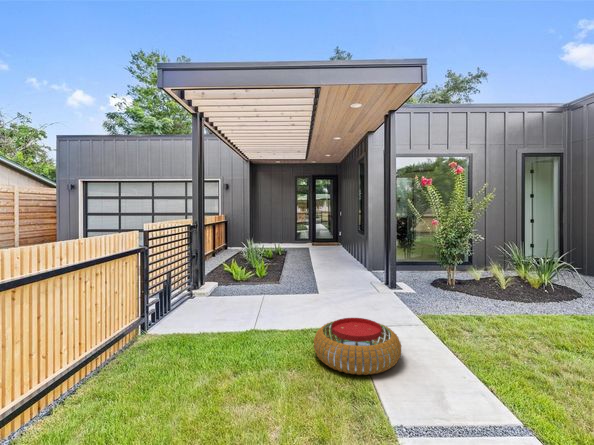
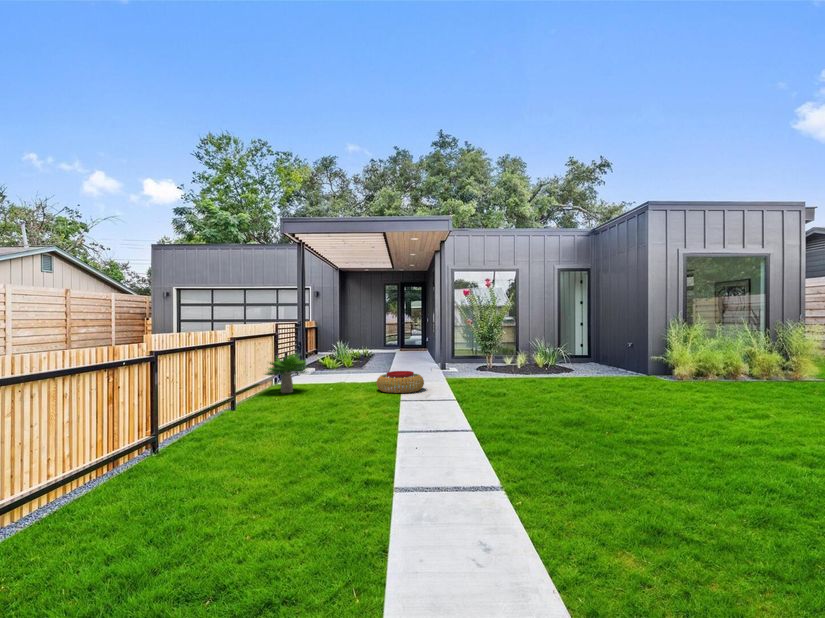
potted plant: none [101,284,196,366] -> present [265,354,307,393]

